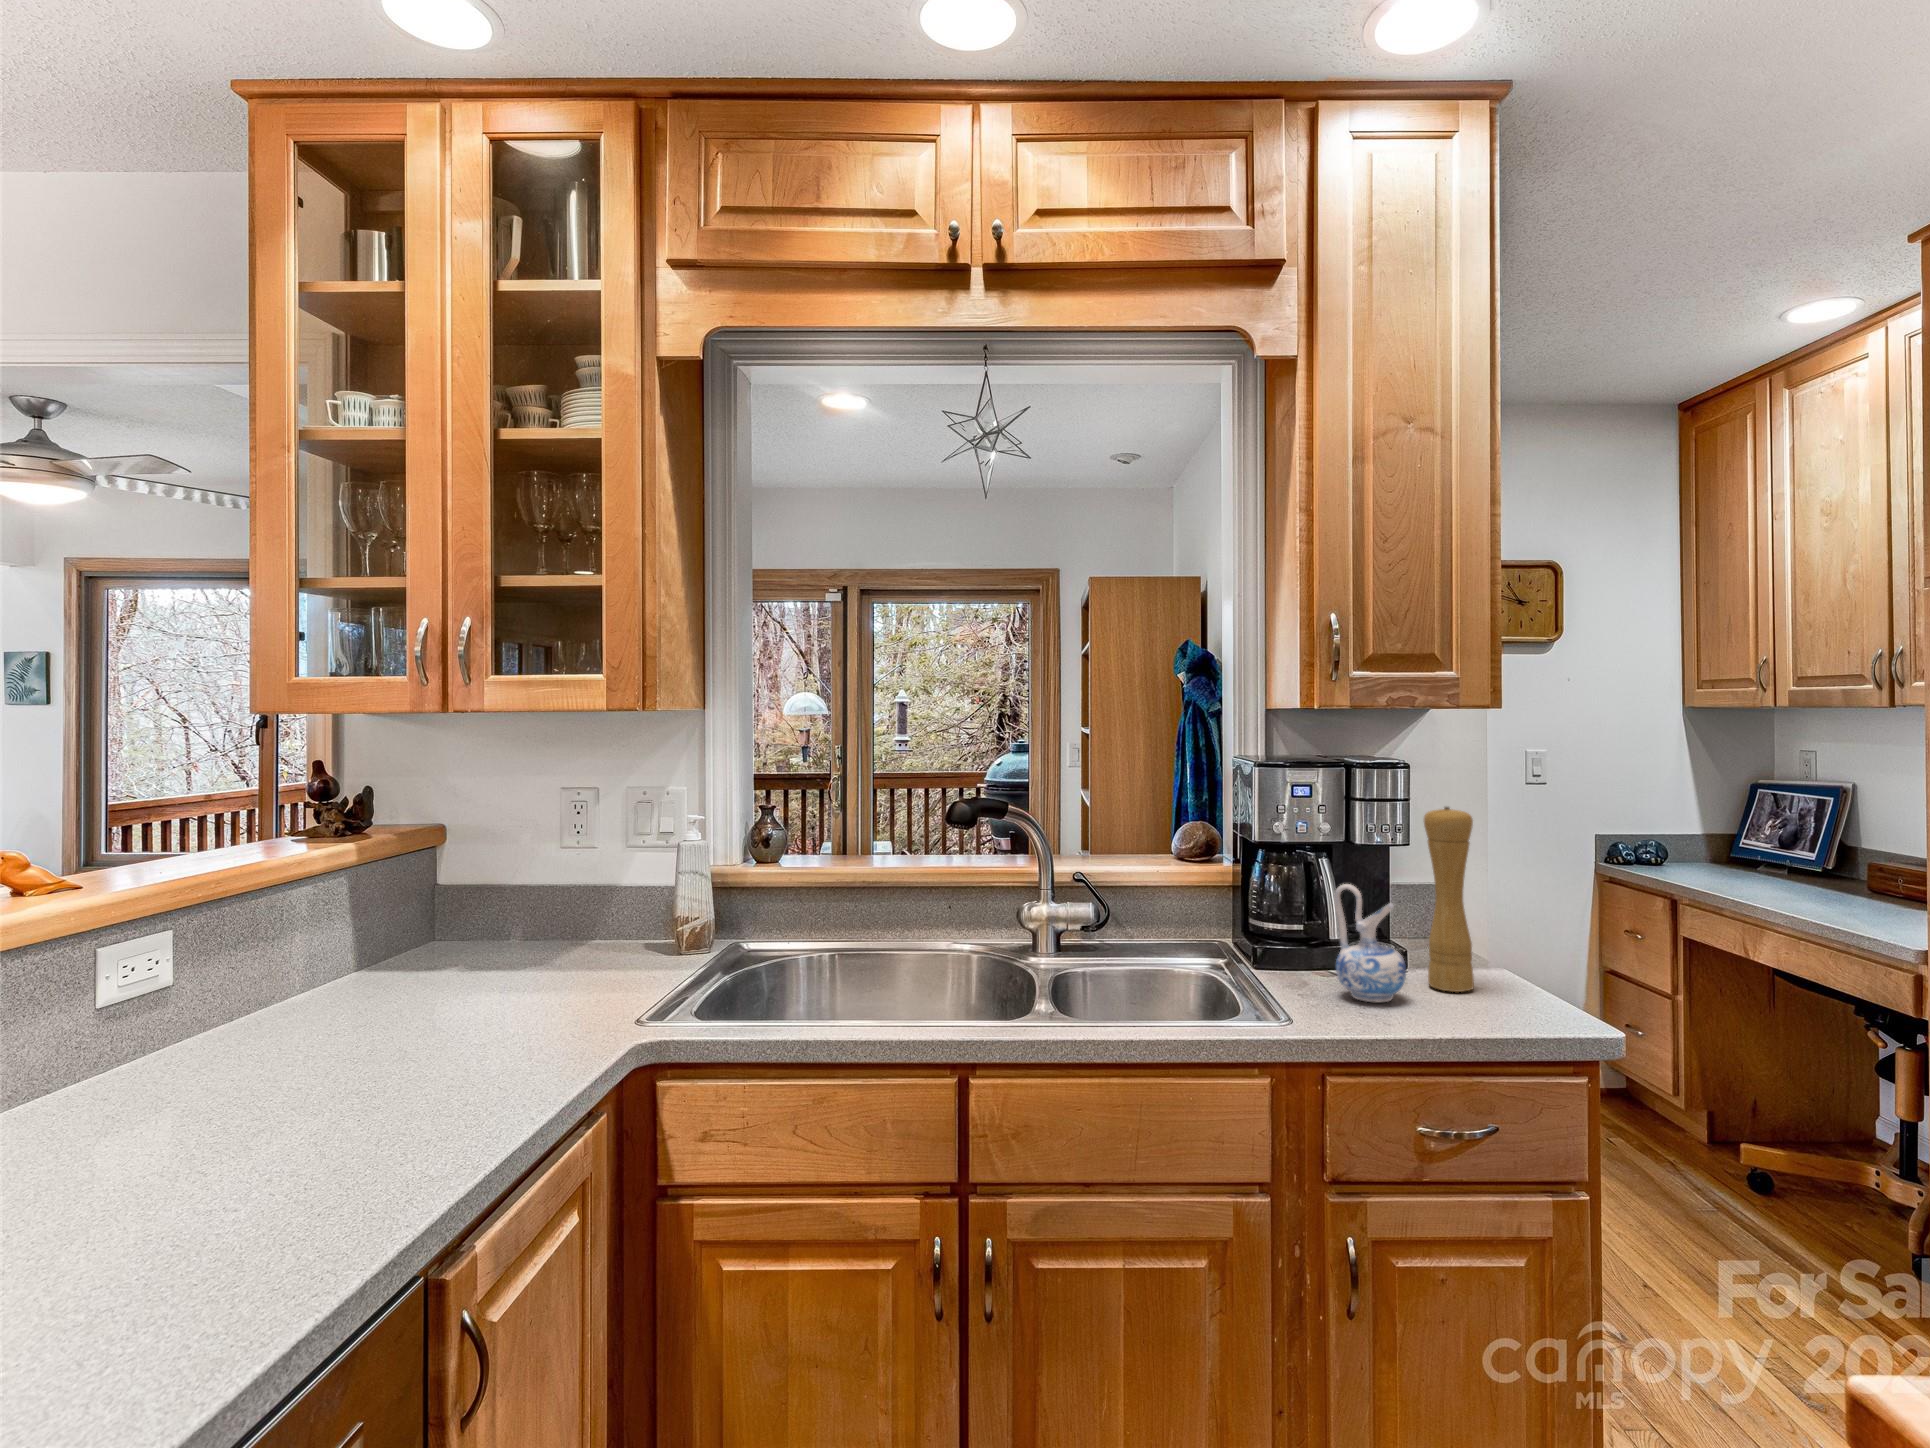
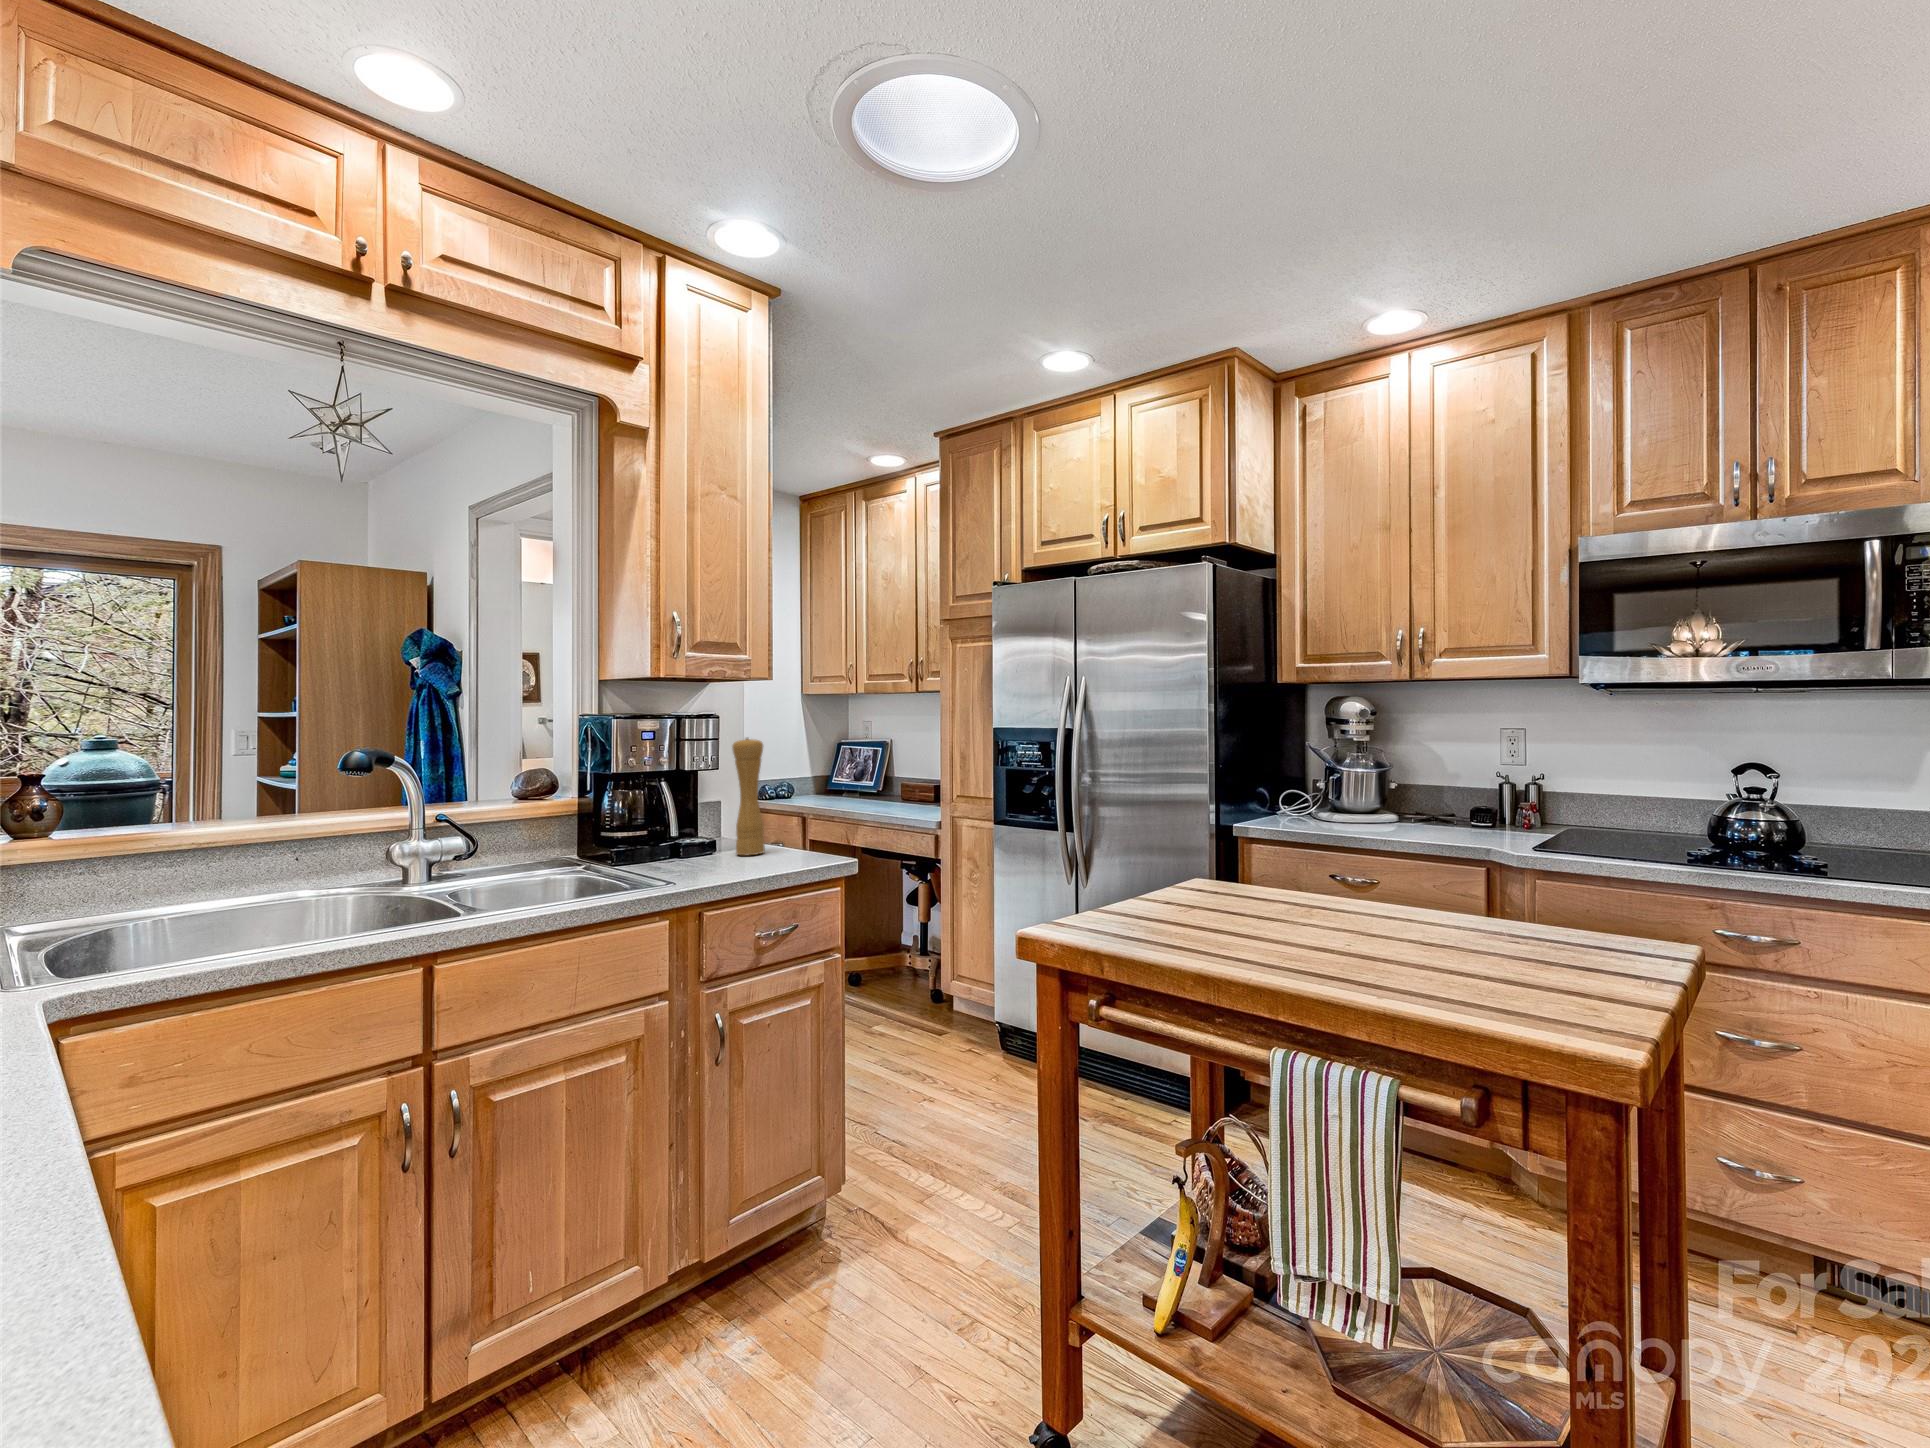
ceramic pitcher: present [1334,884,1406,1003] -> none [683,791,732,867]

